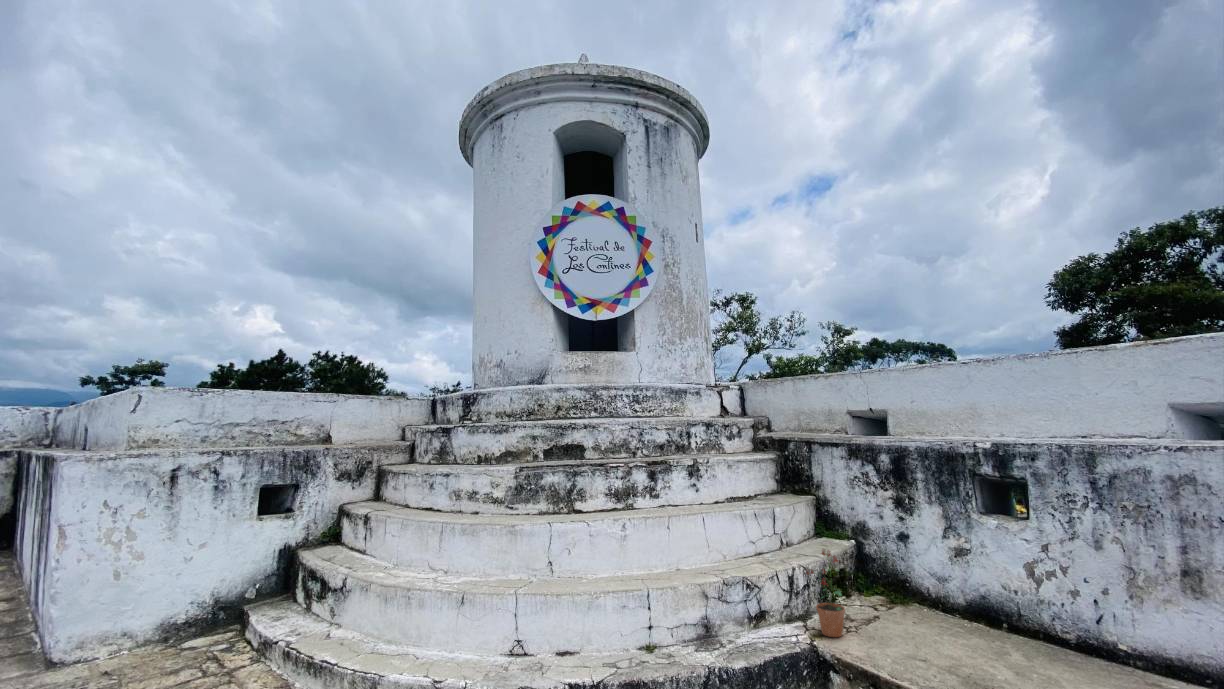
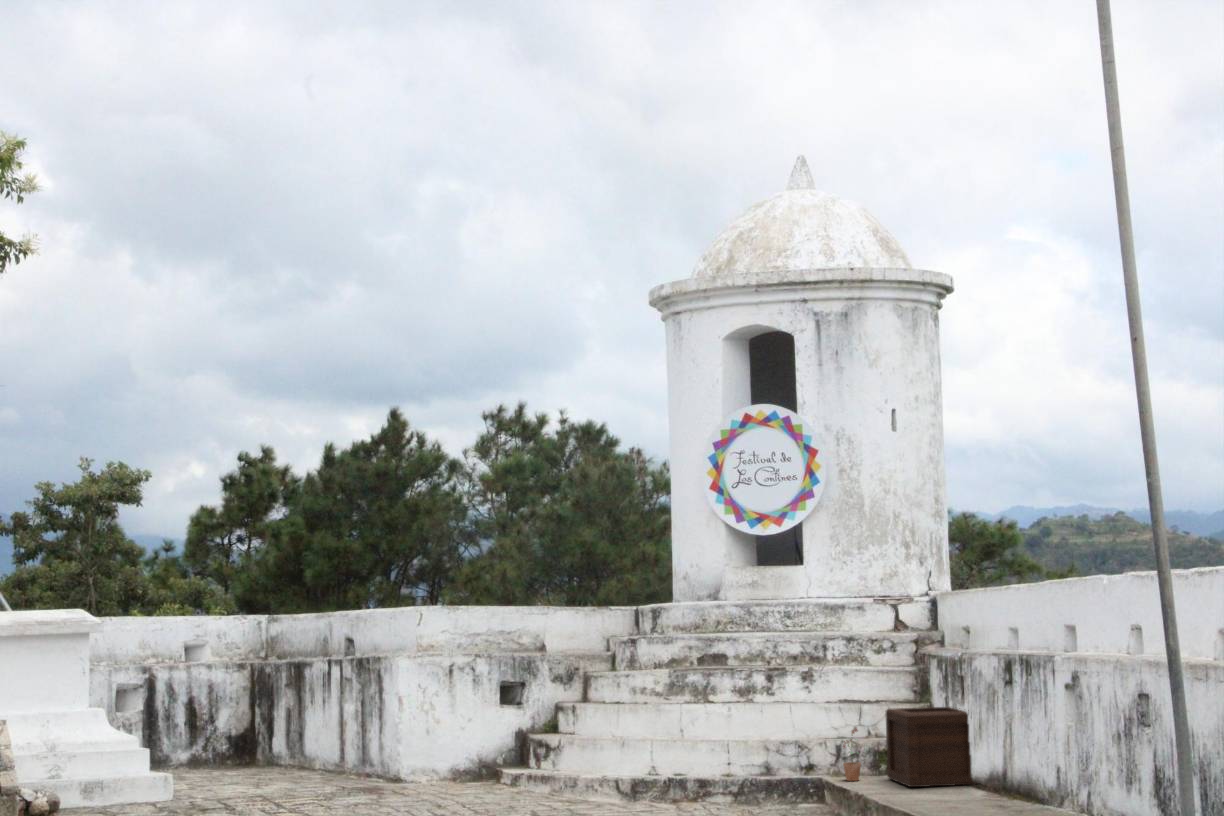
wooden crate: none [868,512,1039,660] -> present [886,707,977,787]

